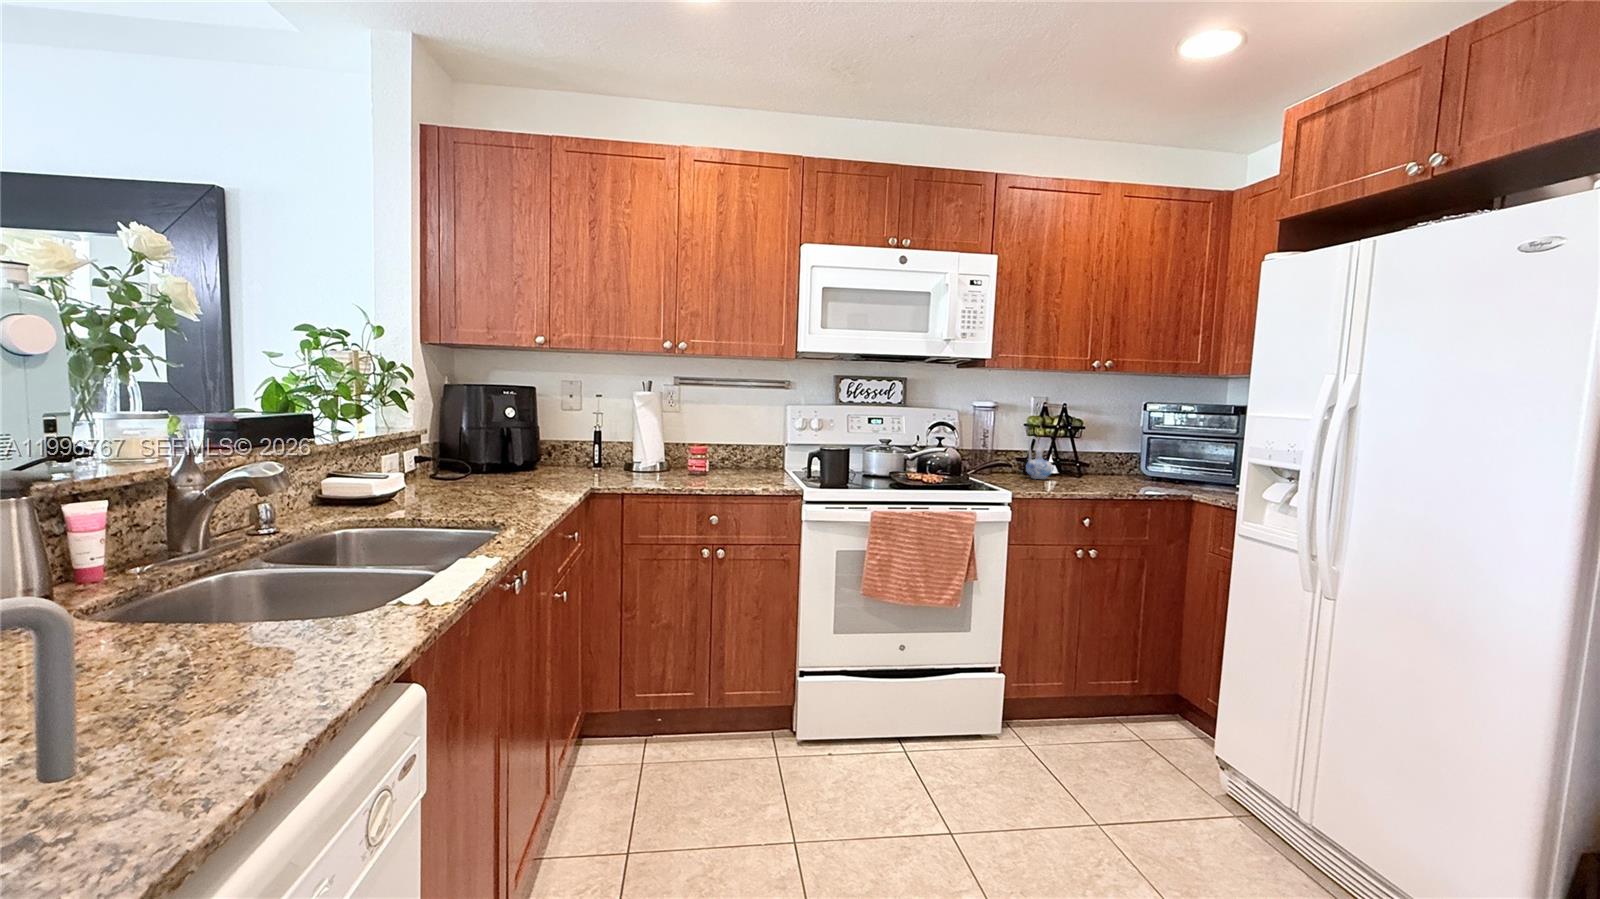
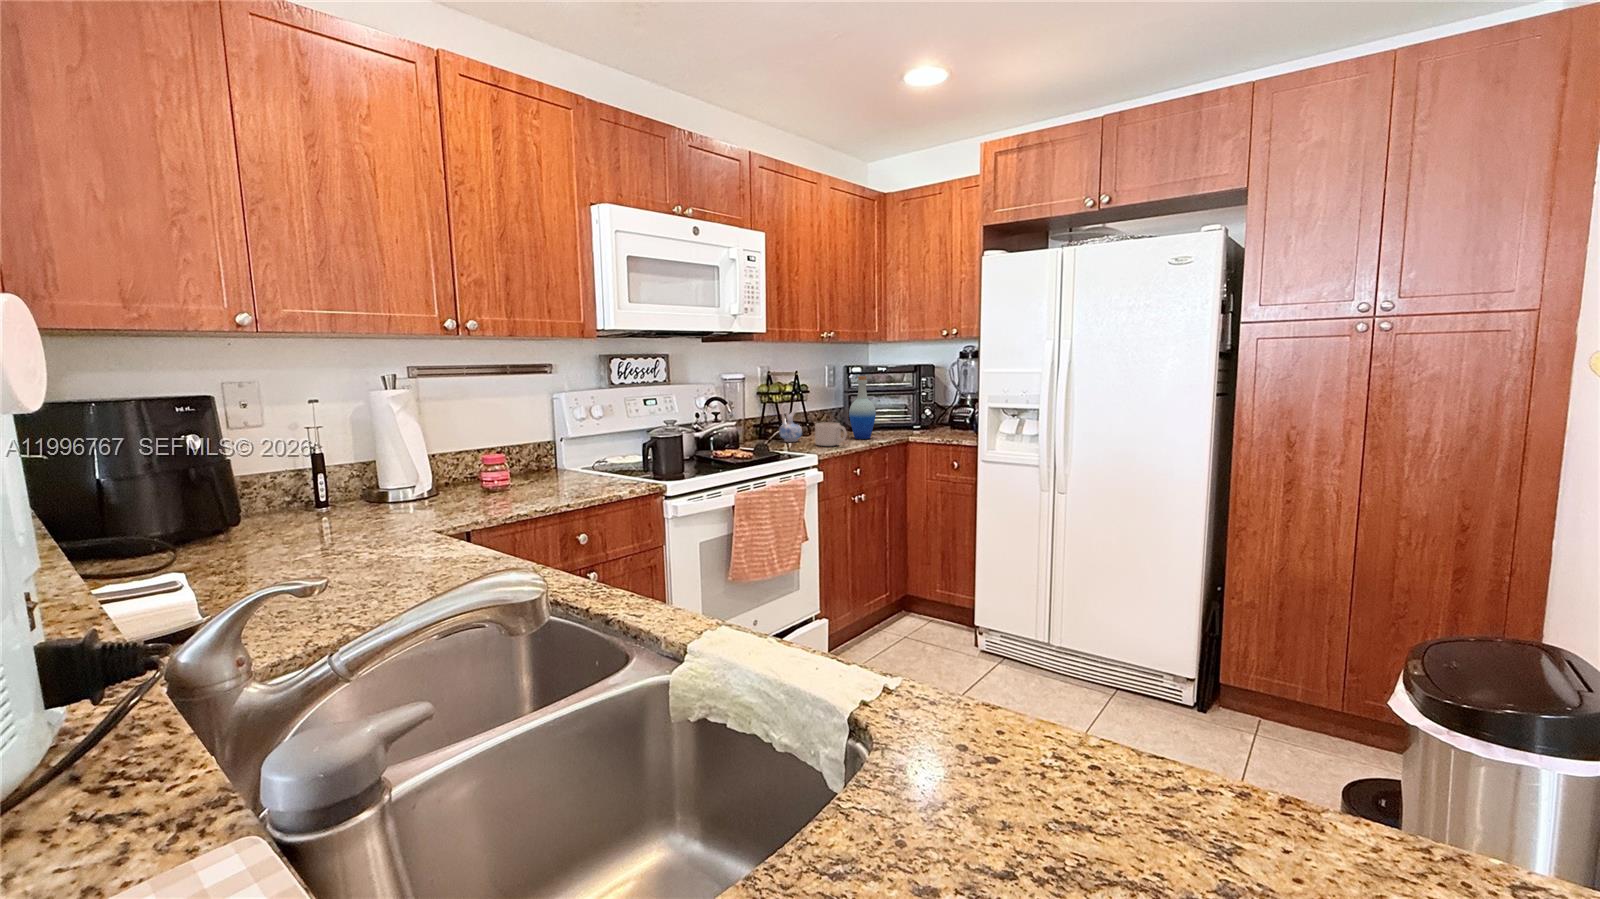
bottle: none [1118,413,1154,489] -> present [849,376,876,439]
mug: none [1051,461,1083,488] -> present [815,422,847,446]

